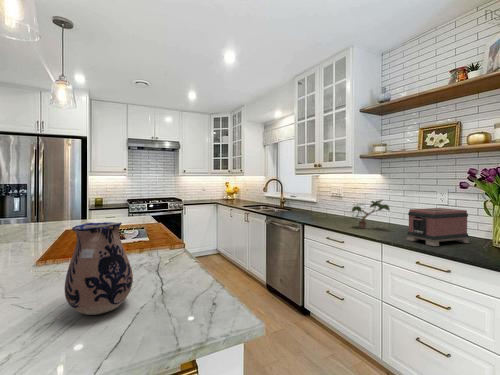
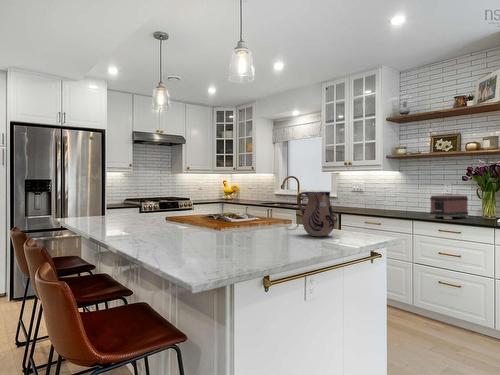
potted plant: present [352,200,389,228] -> none [380,190,418,214]

